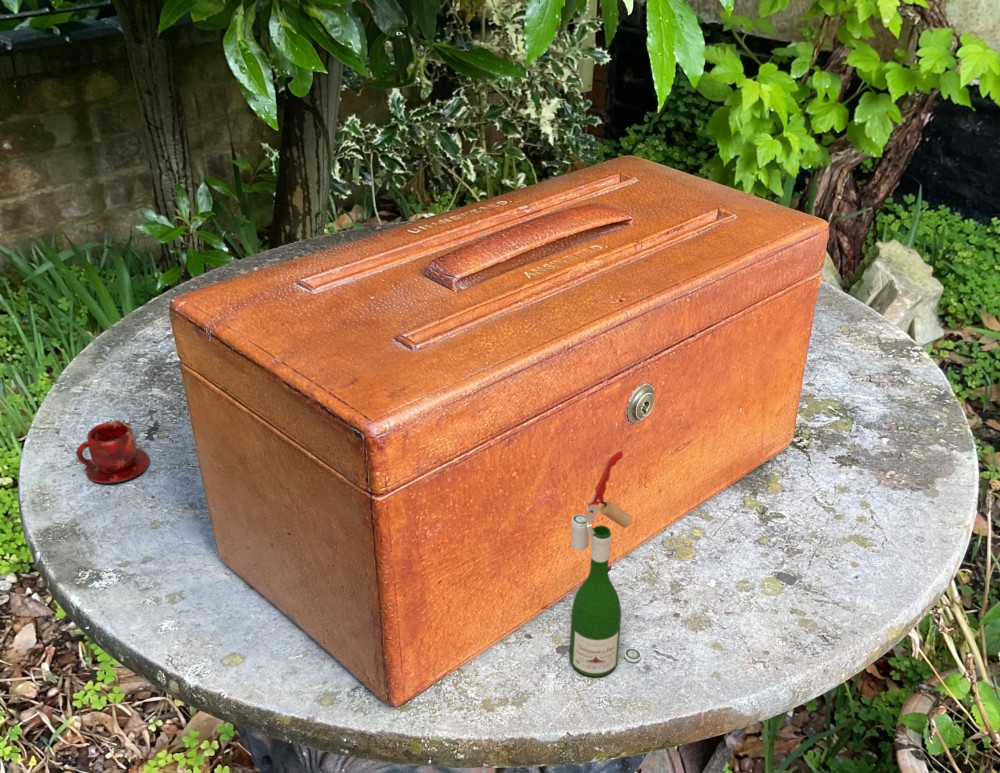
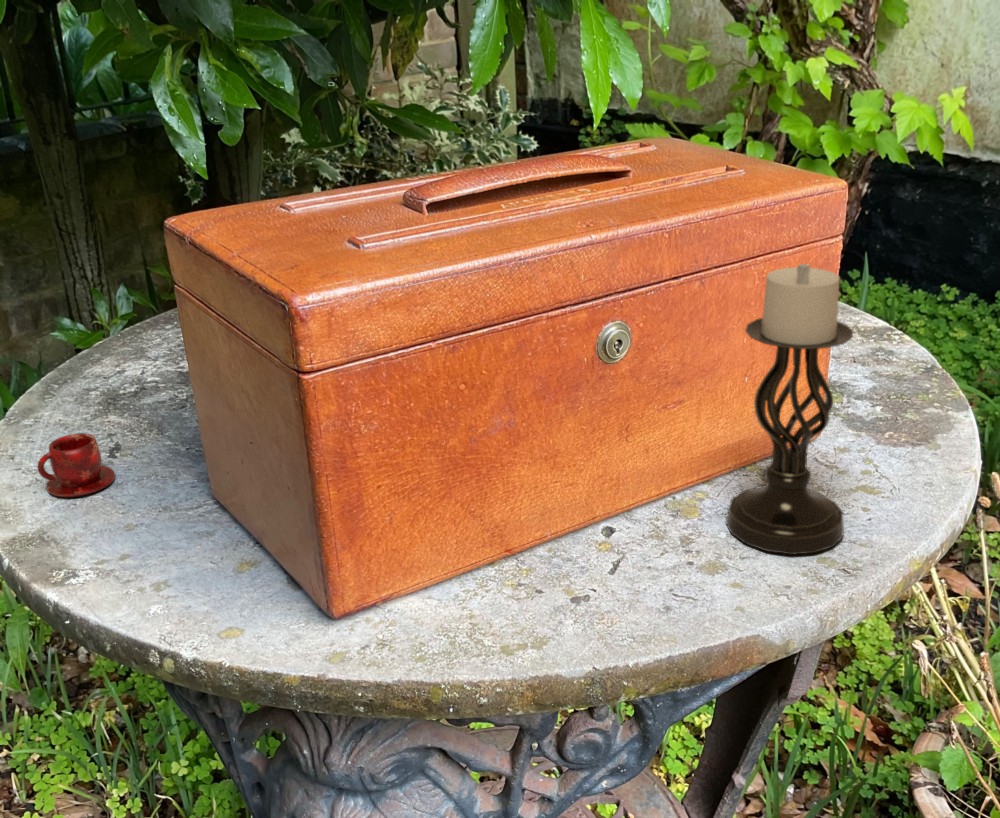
candle holder: none [716,341,859,615] -> present [726,264,853,554]
wine bottle: present [569,451,641,676] -> none [579,362,660,618]

